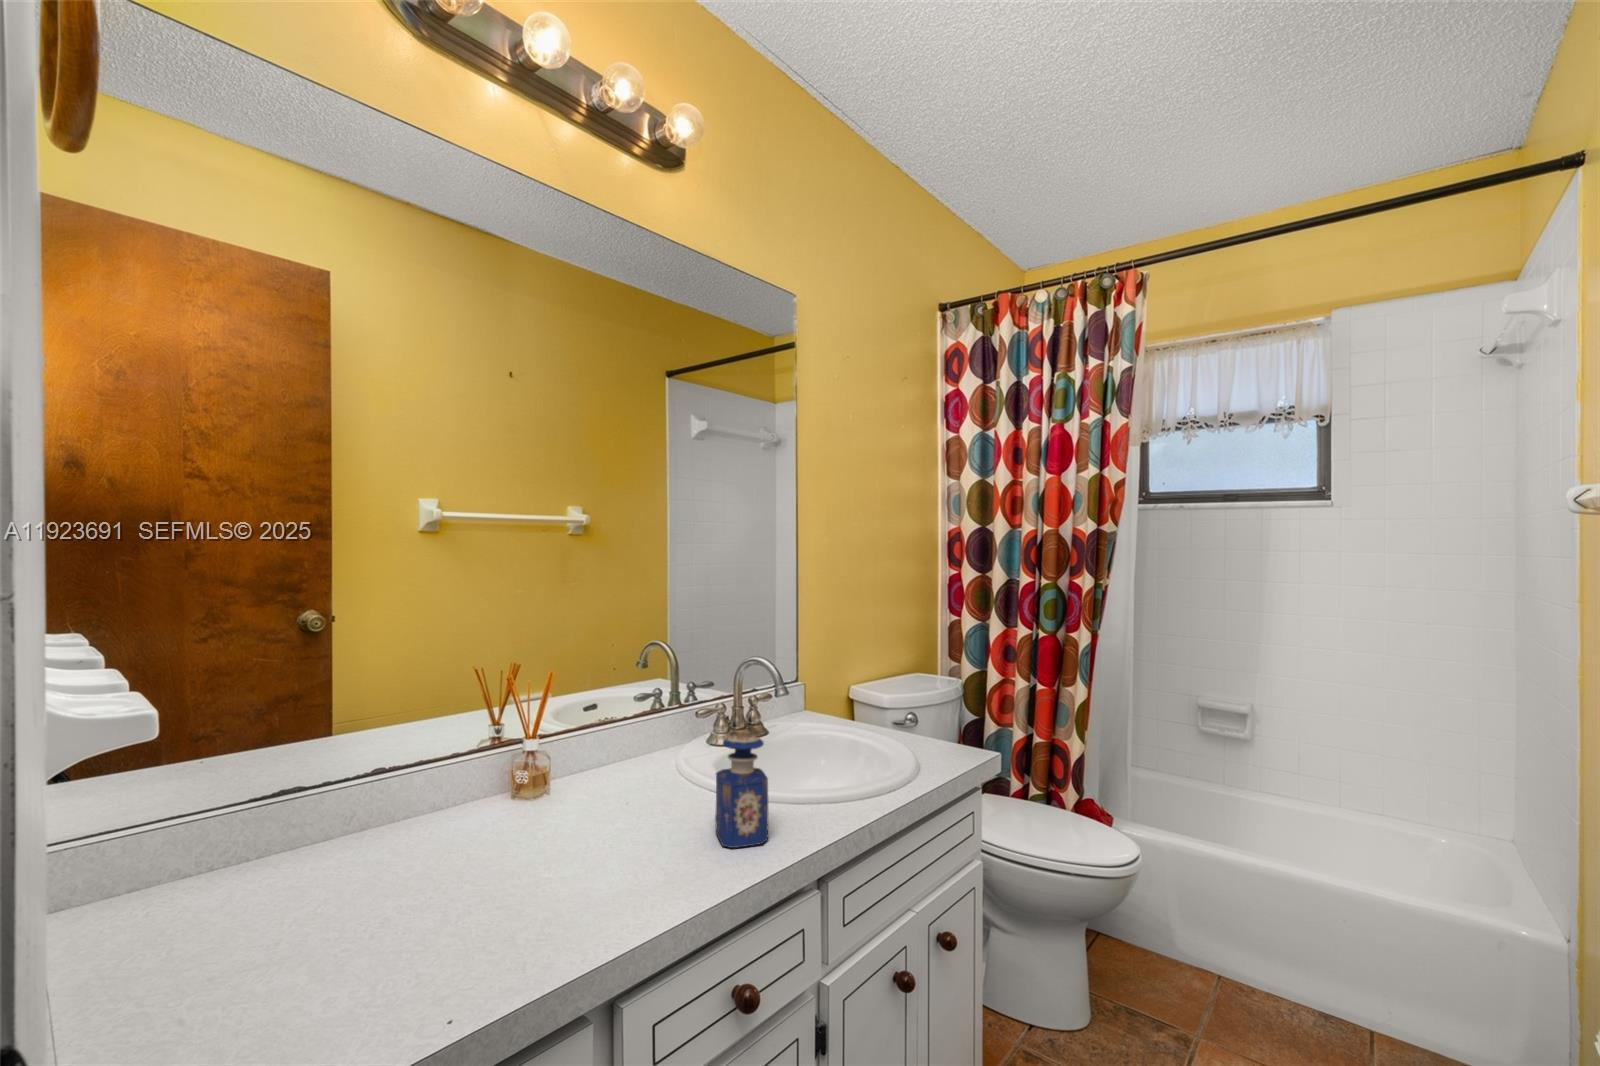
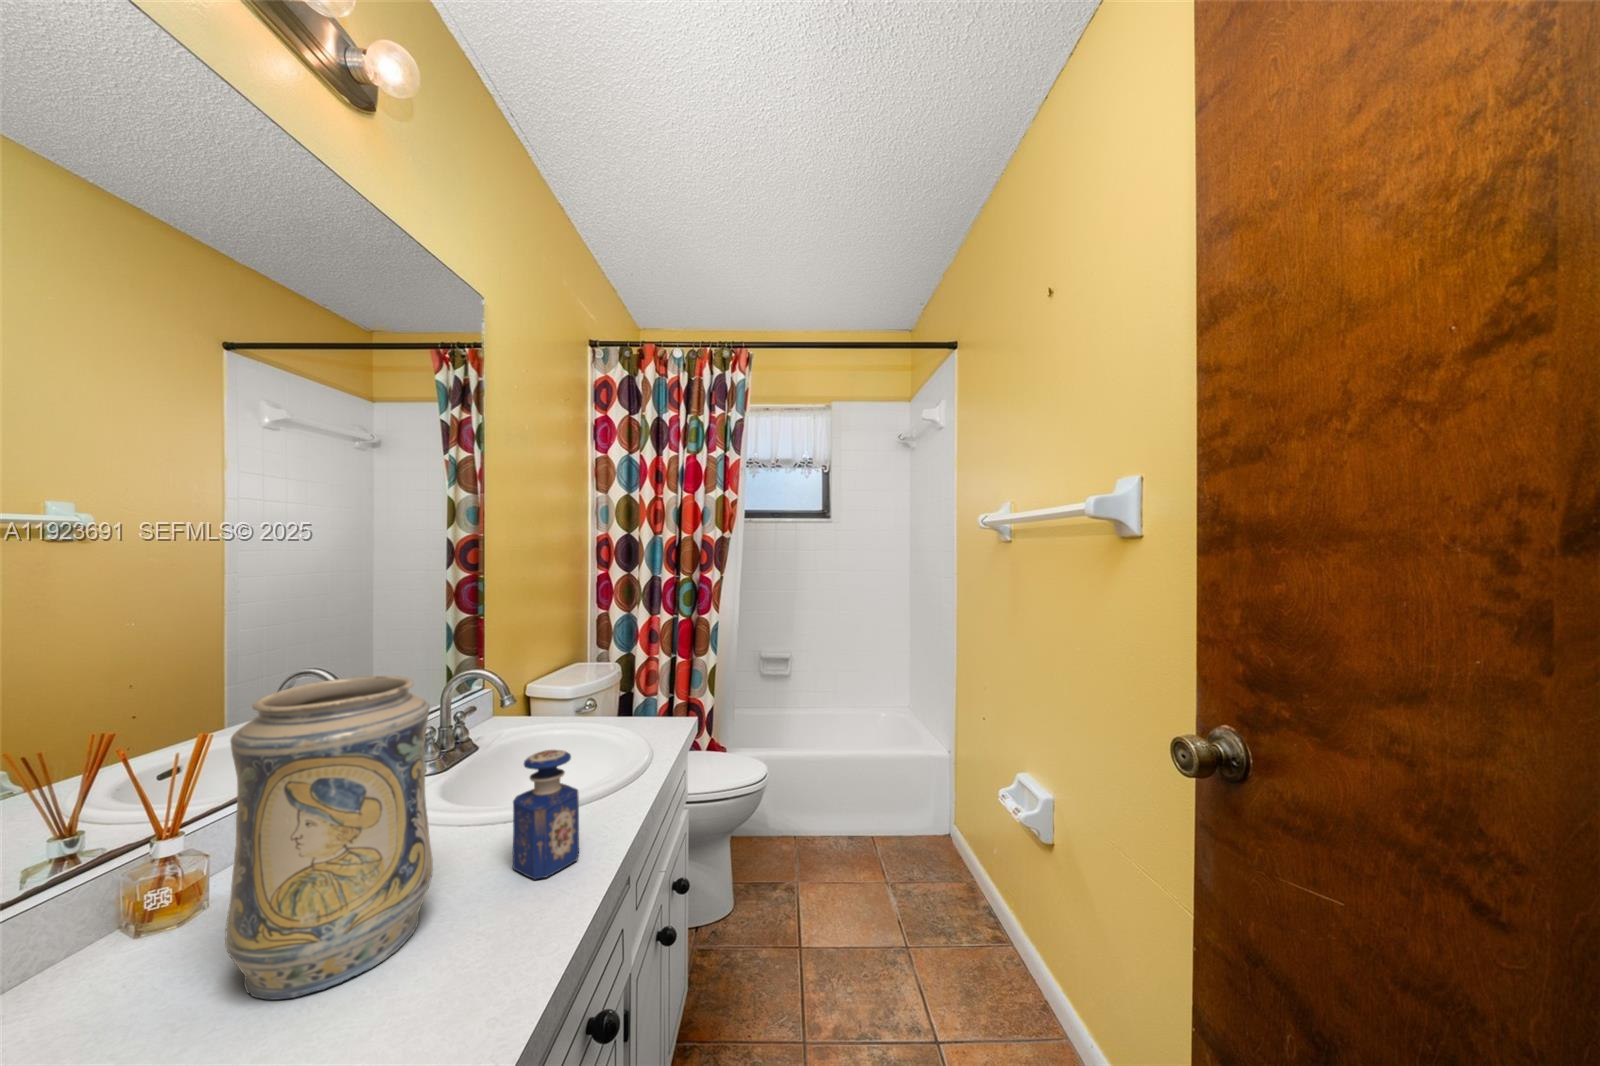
decorative vase: none [527,643,650,863] -> present [225,676,433,999]

